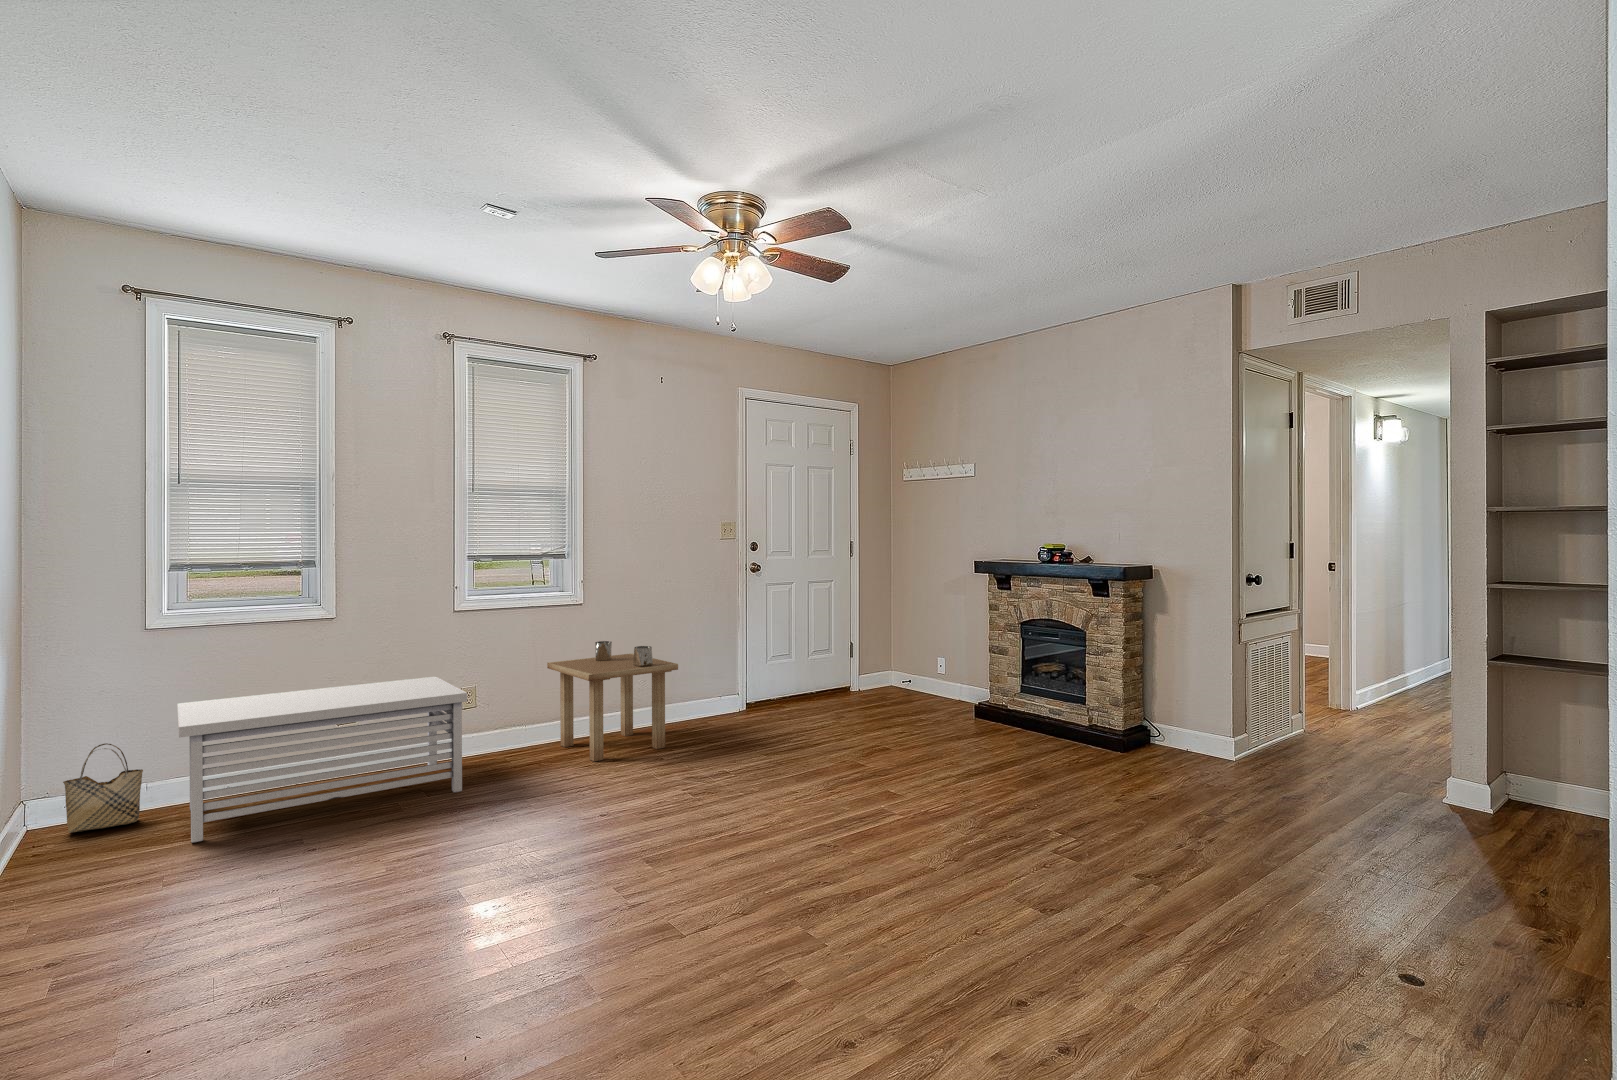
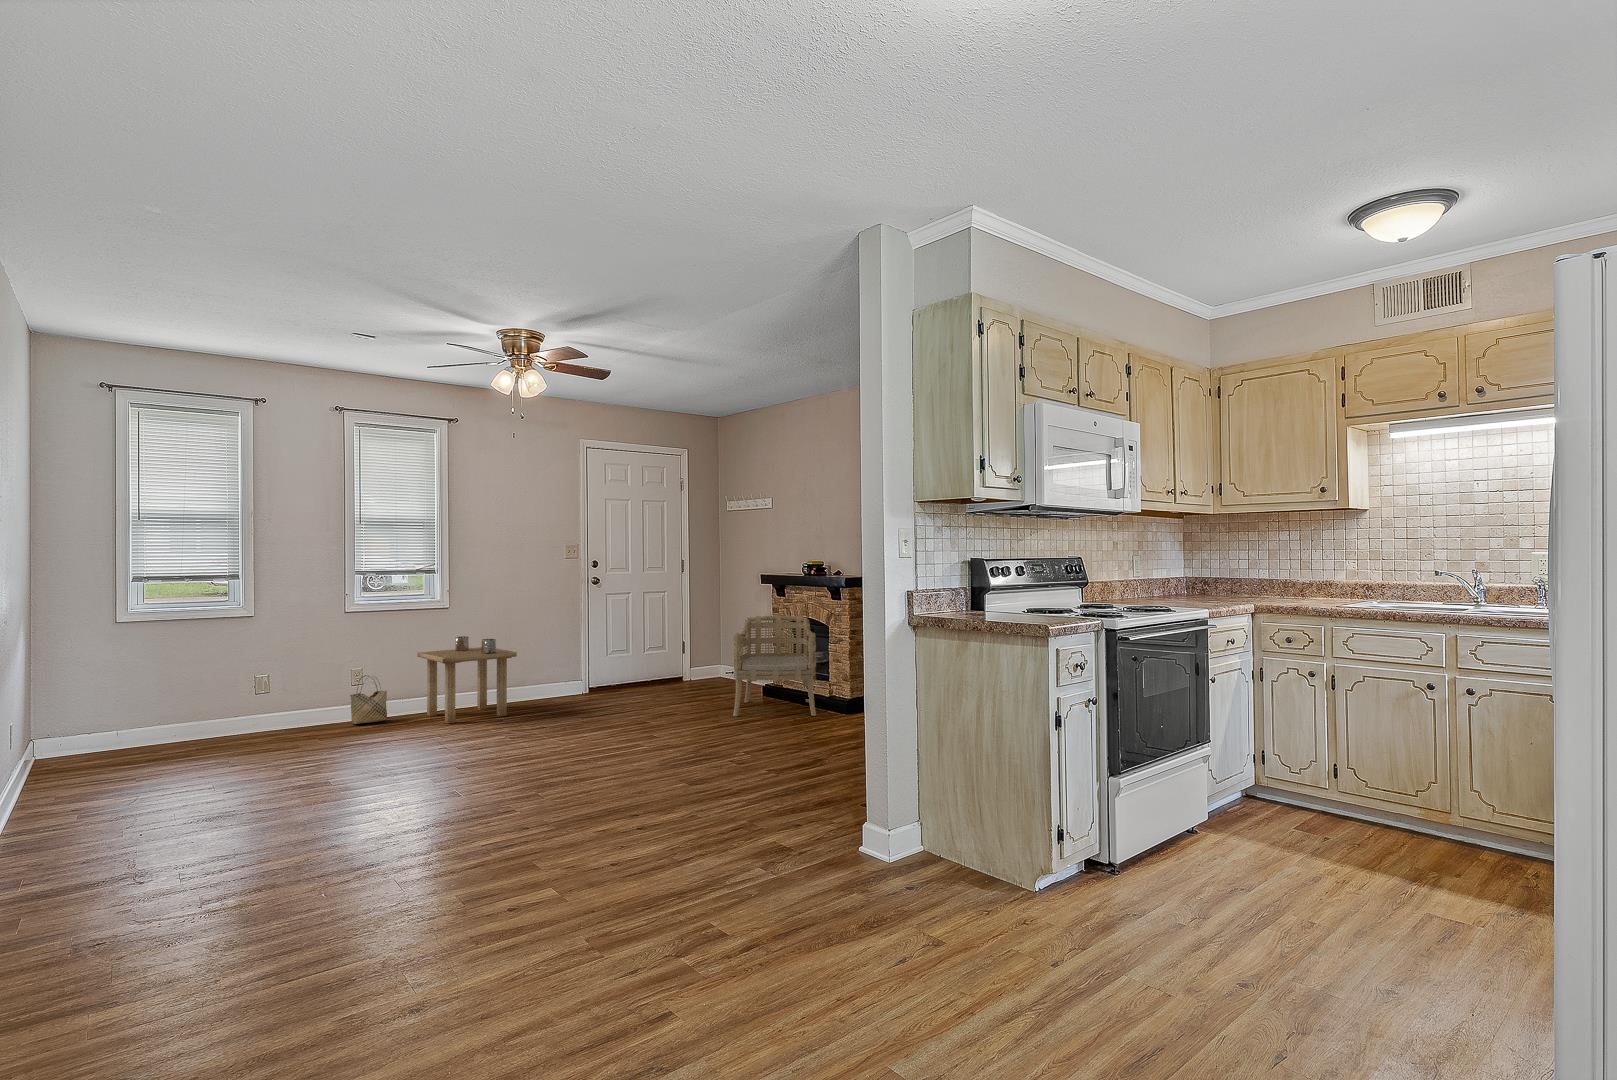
armchair: none [962,614,1085,755] -> present [733,615,816,716]
storage bench: present [178,677,467,843] -> none [134,661,347,766]
woven basket: present [63,743,143,833] -> present [350,676,387,724]

